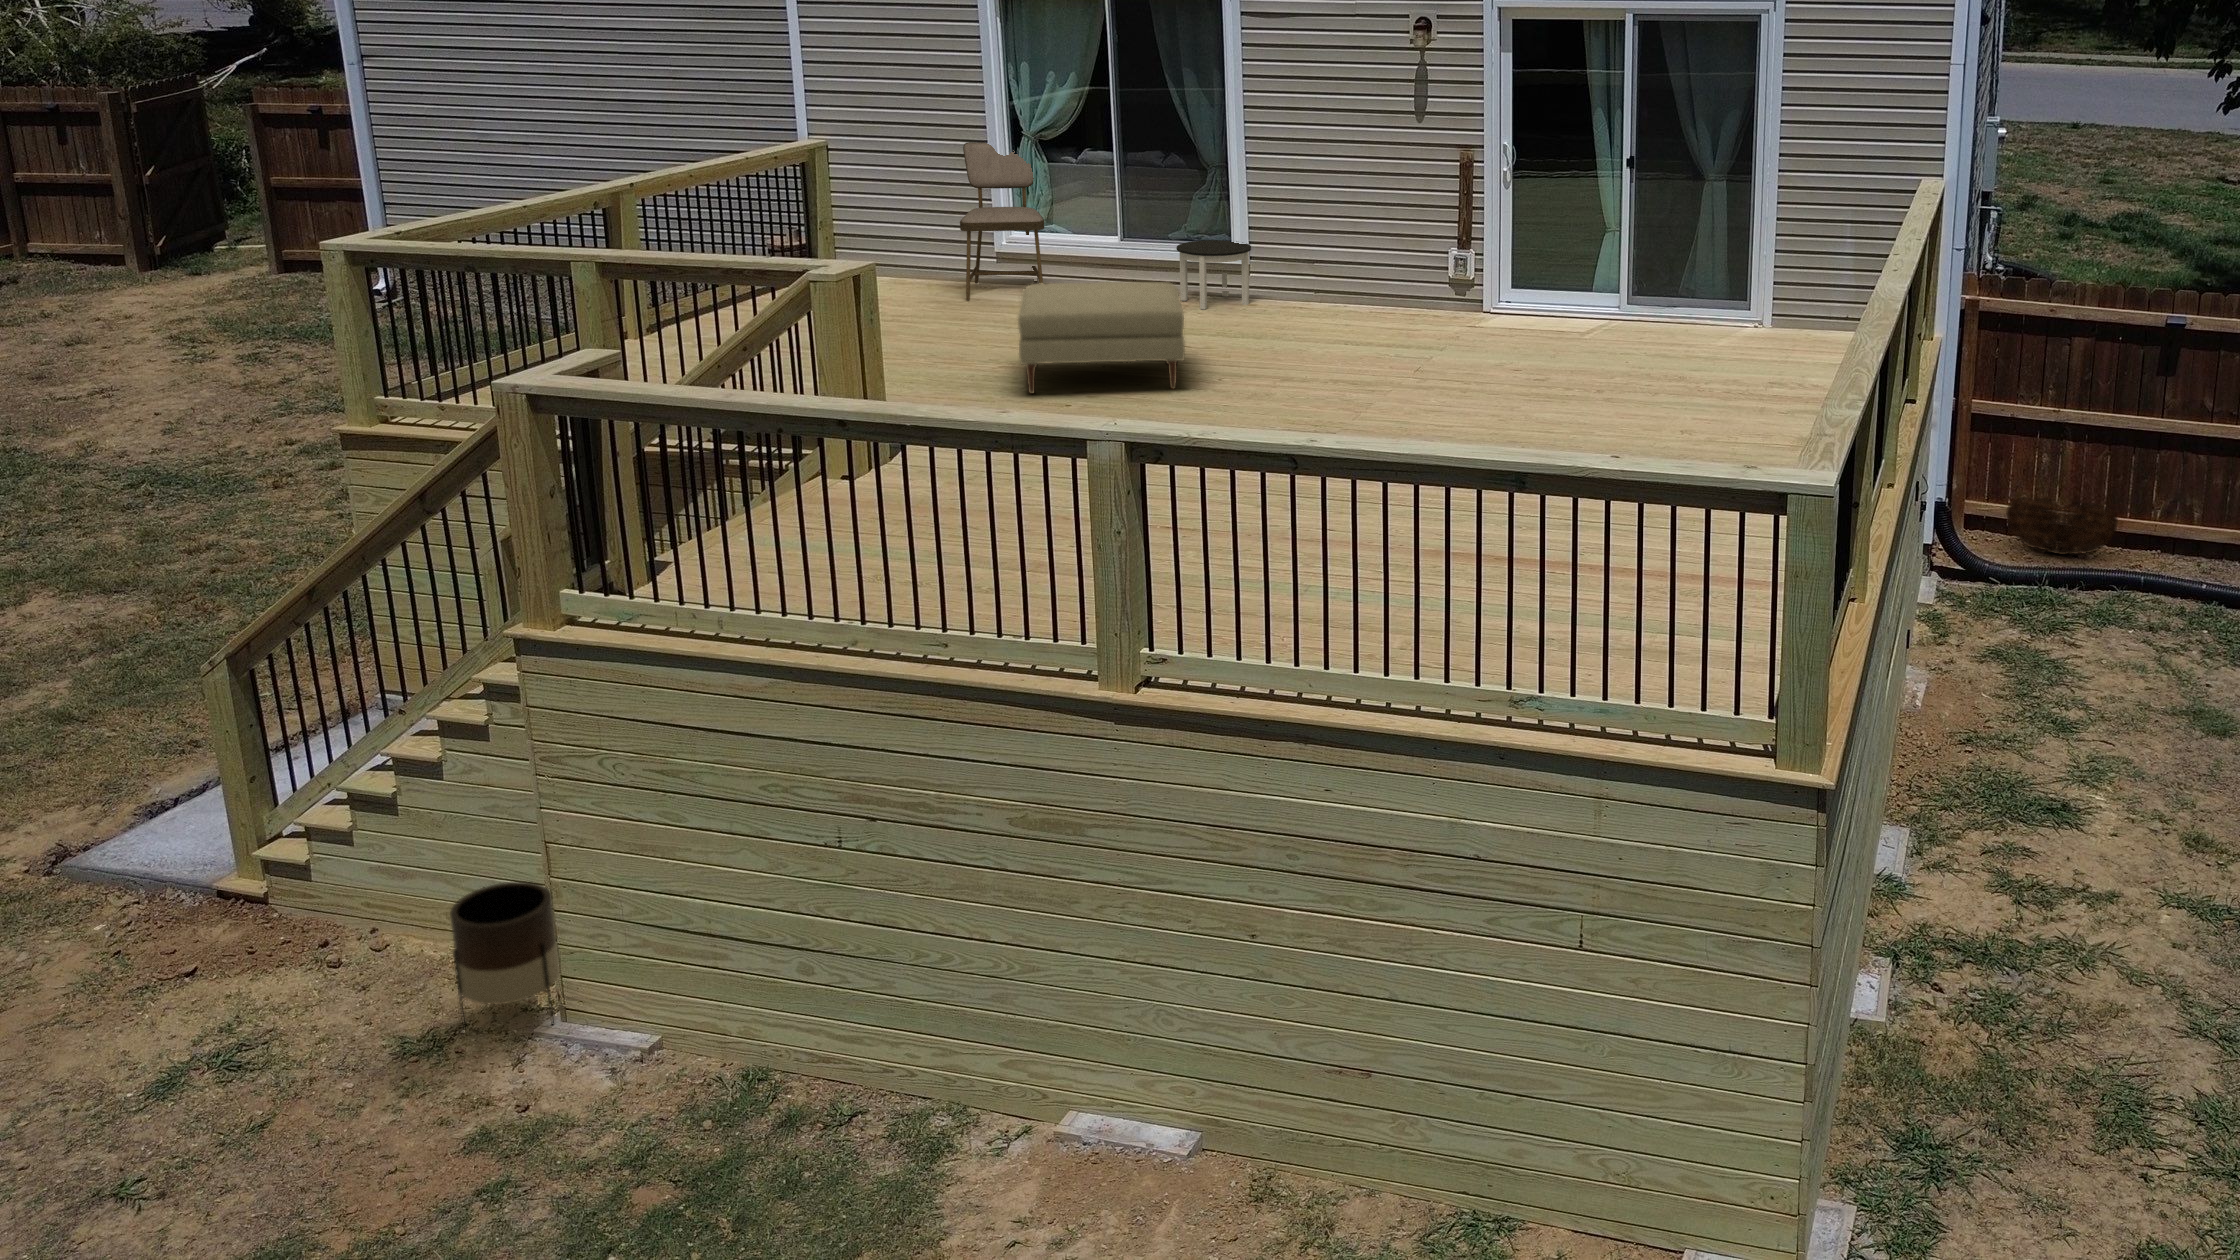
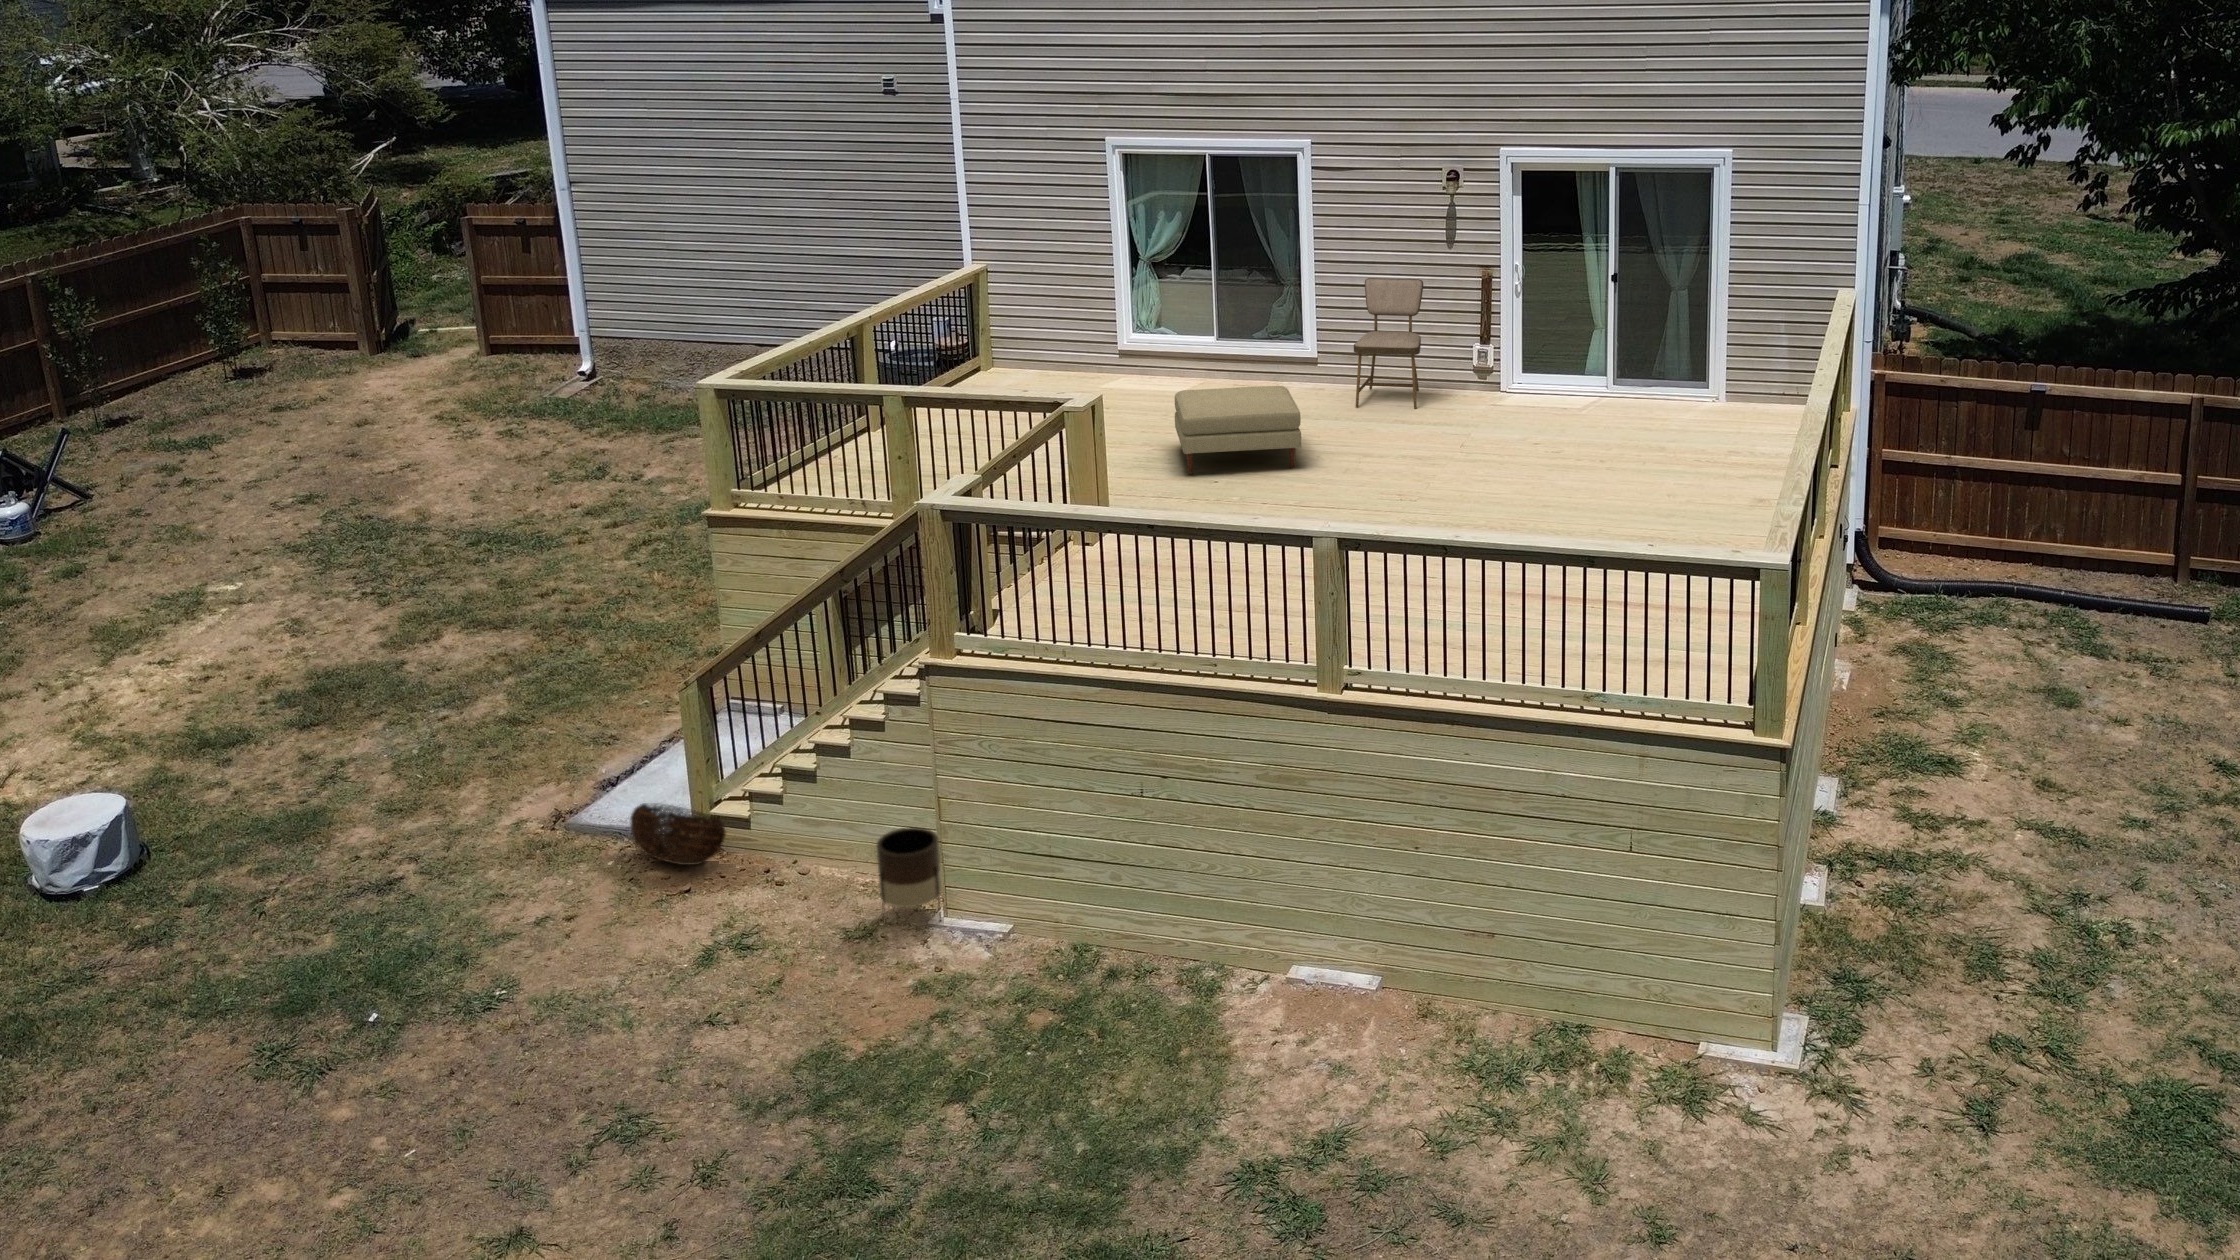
dining chair: present [960,142,1044,300] -> present [1354,278,1423,409]
round table: present [1176,240,1251,309] -> none [1268,339,1325,395]
basket: present [2006,497,2118,555] -> present [630,803,726,865]

